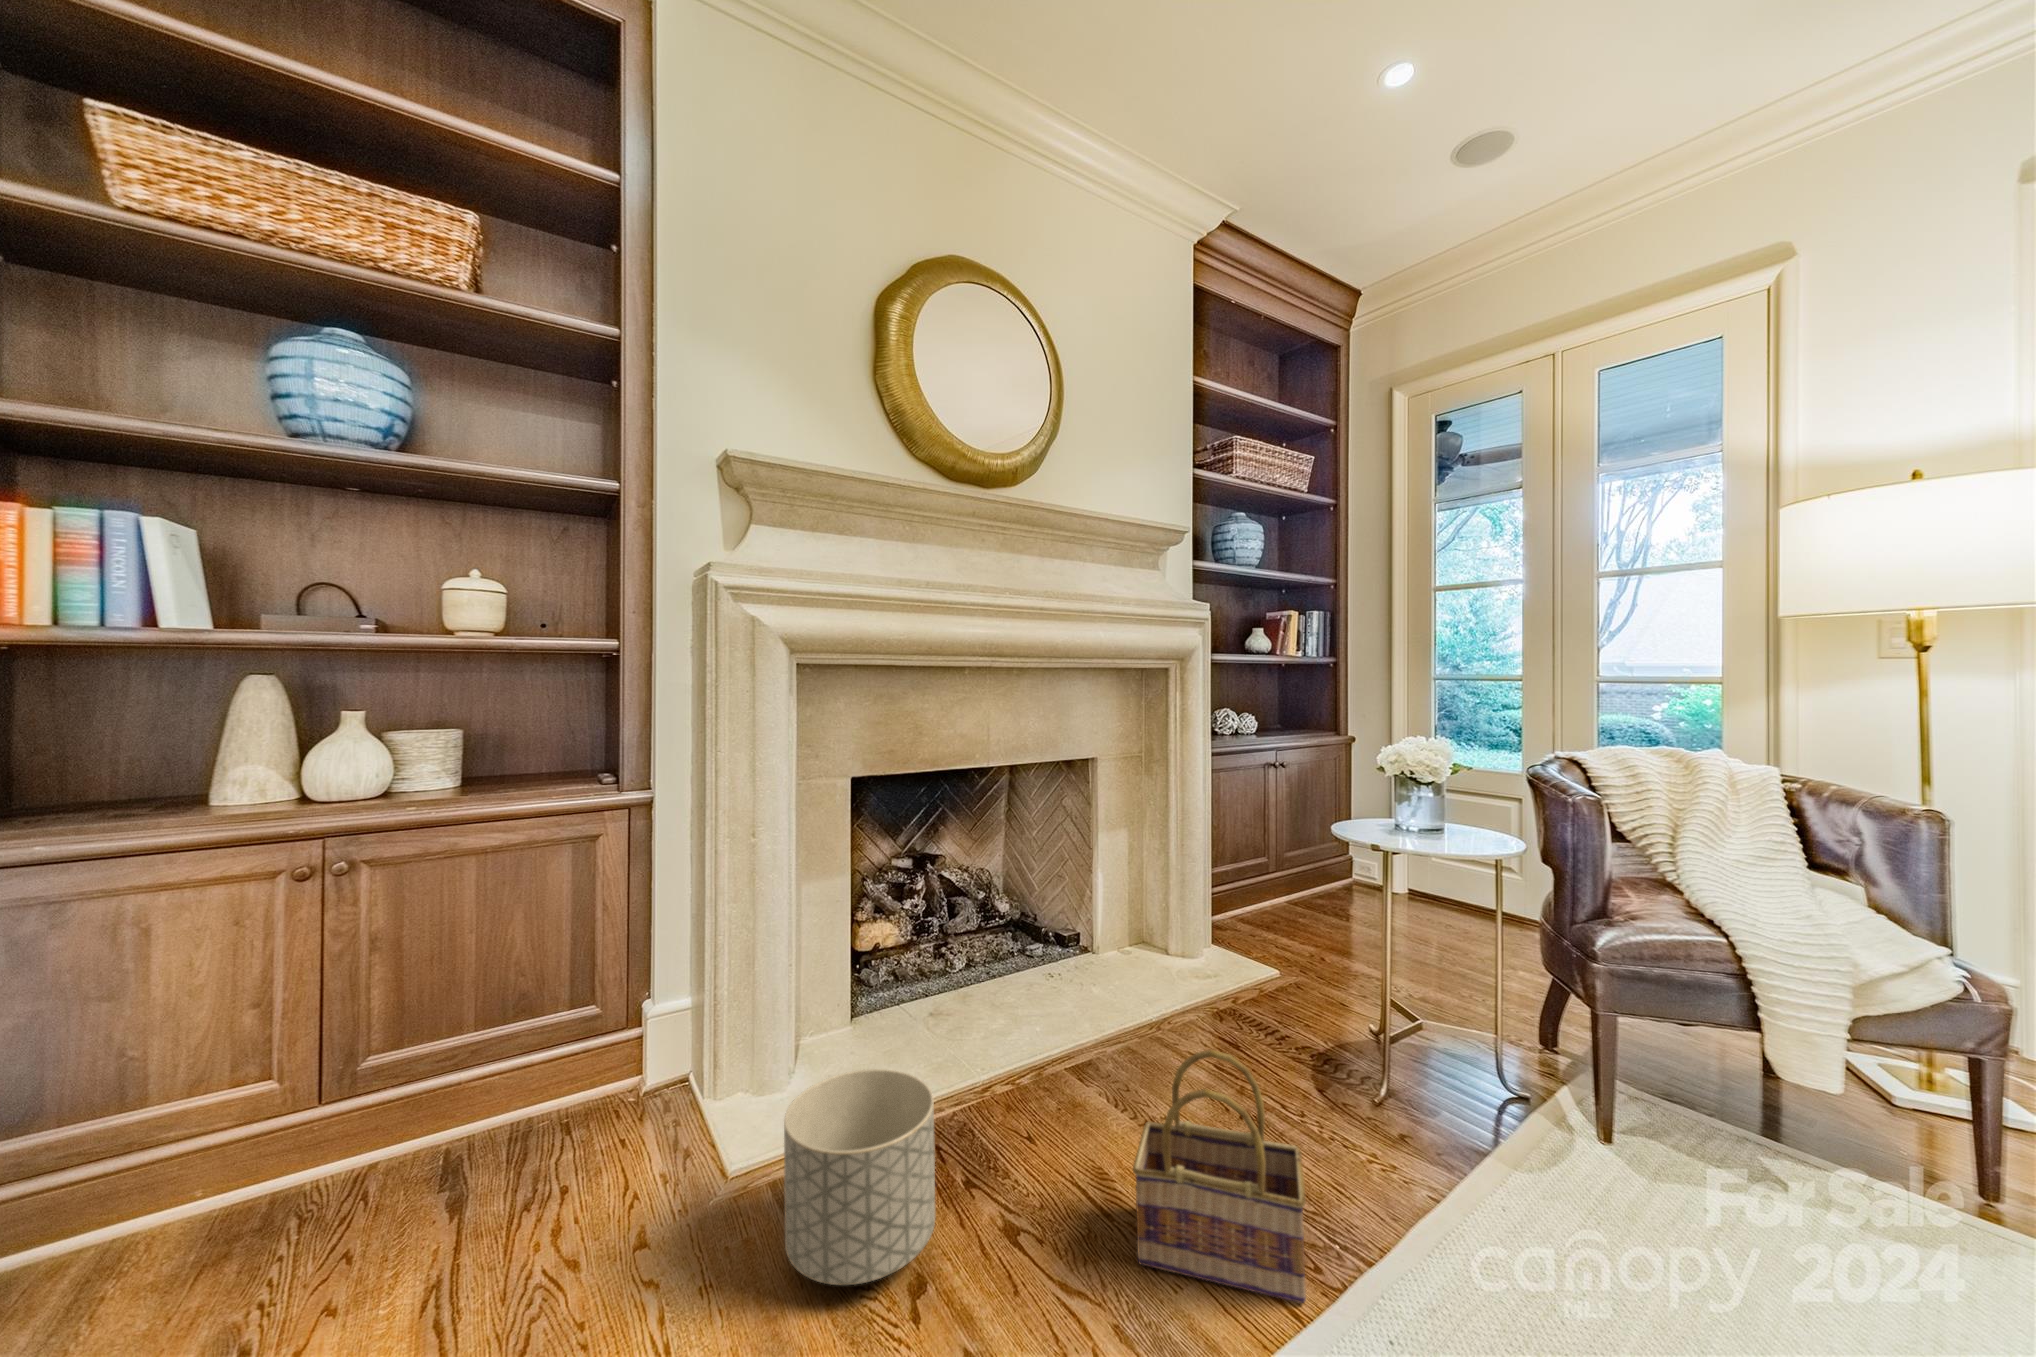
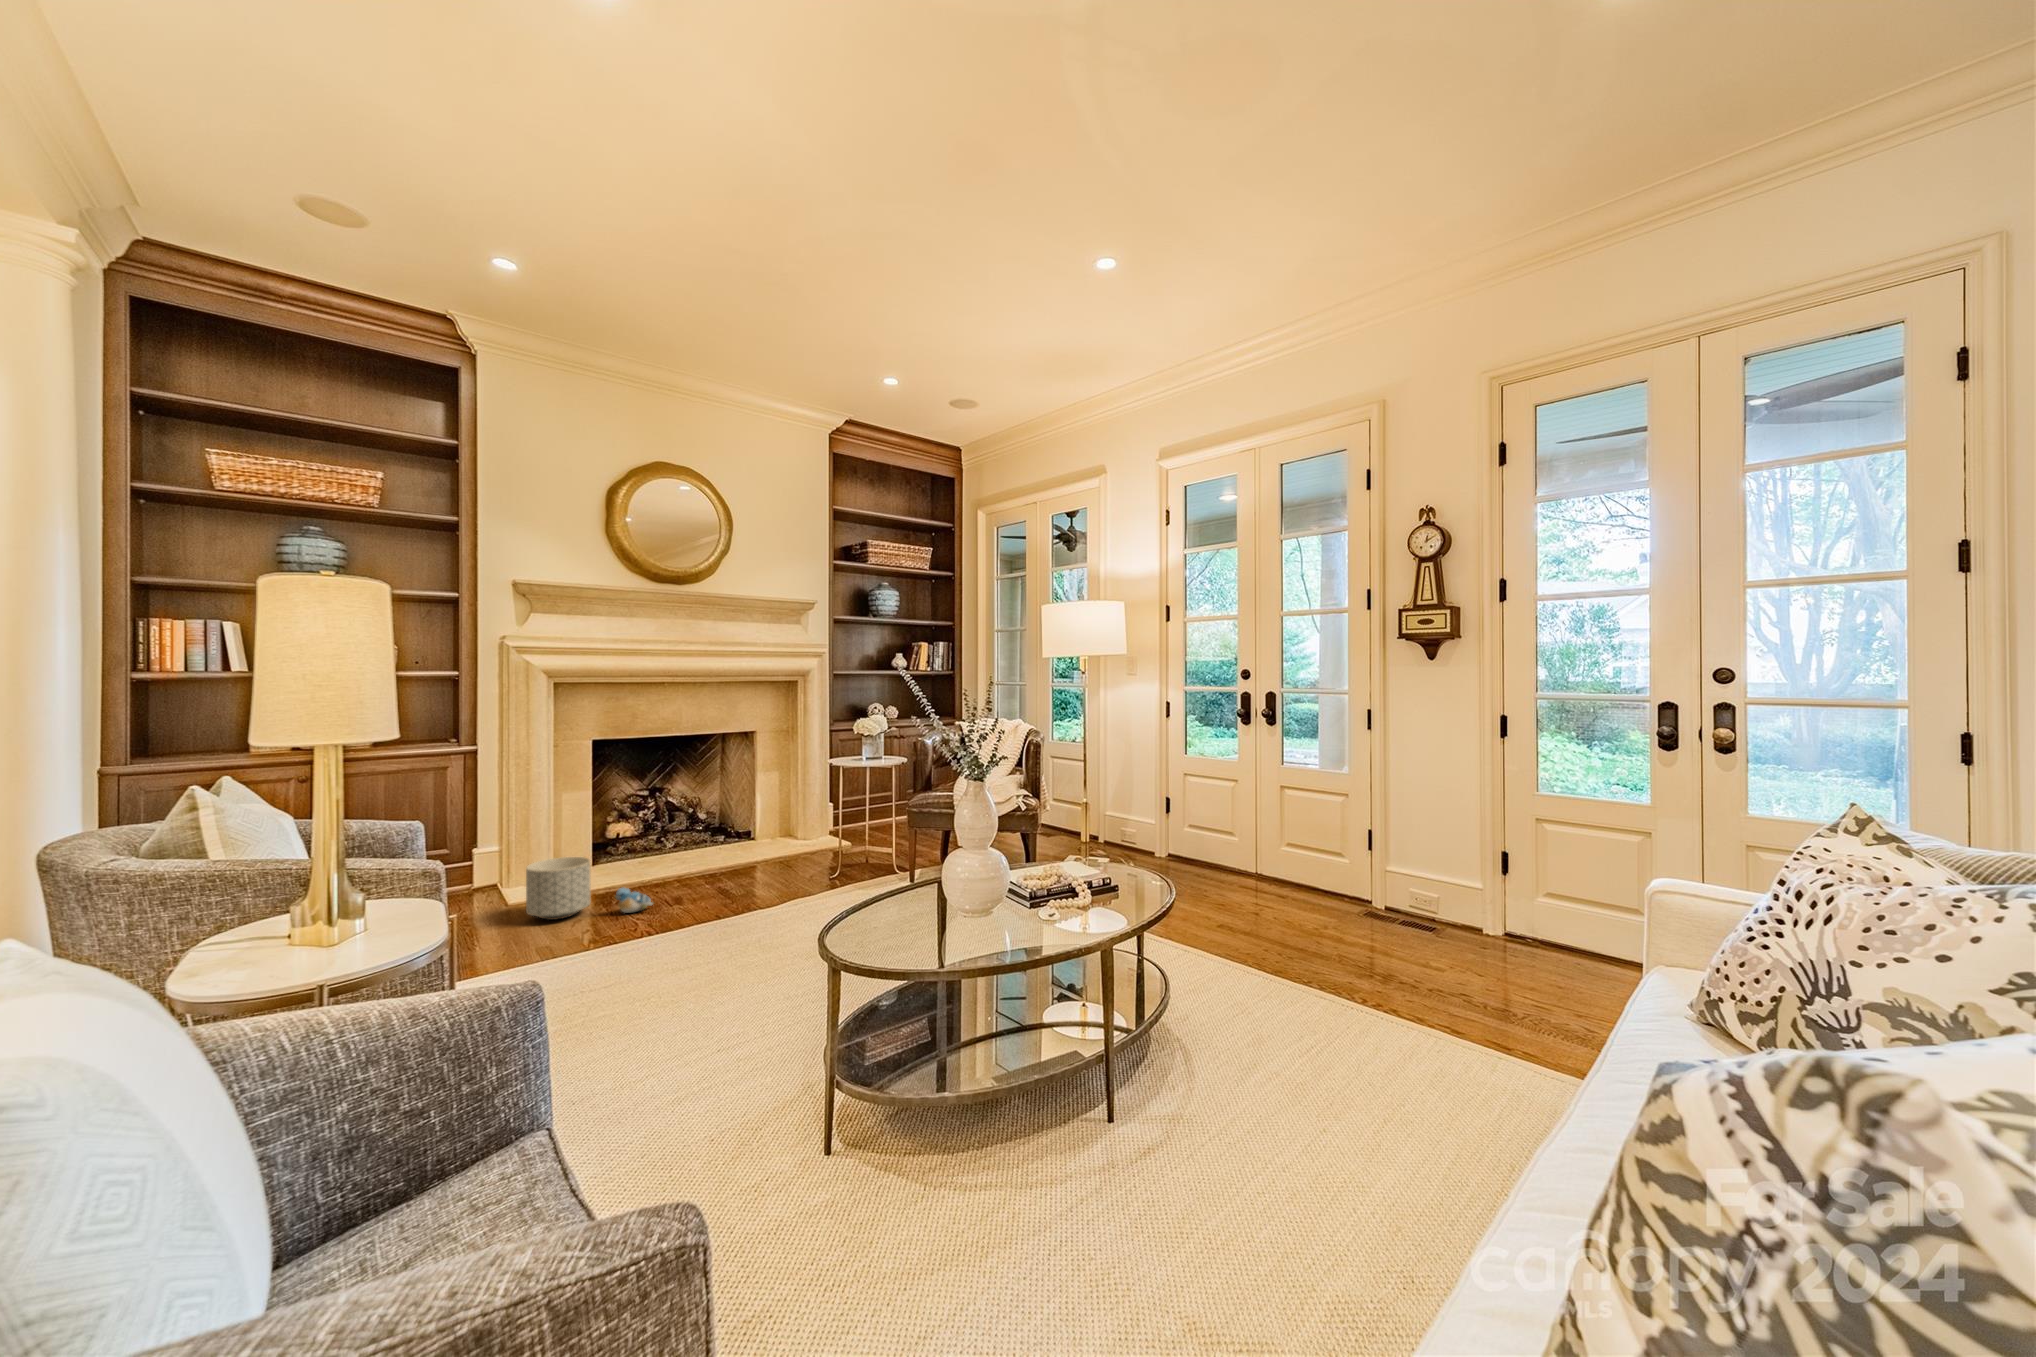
basket: present [1133,1050,1306,1303] -> none [662,843,731,918]
plush toy: none [1006,1175,1099,1250] -> present [615,887,654,913]

